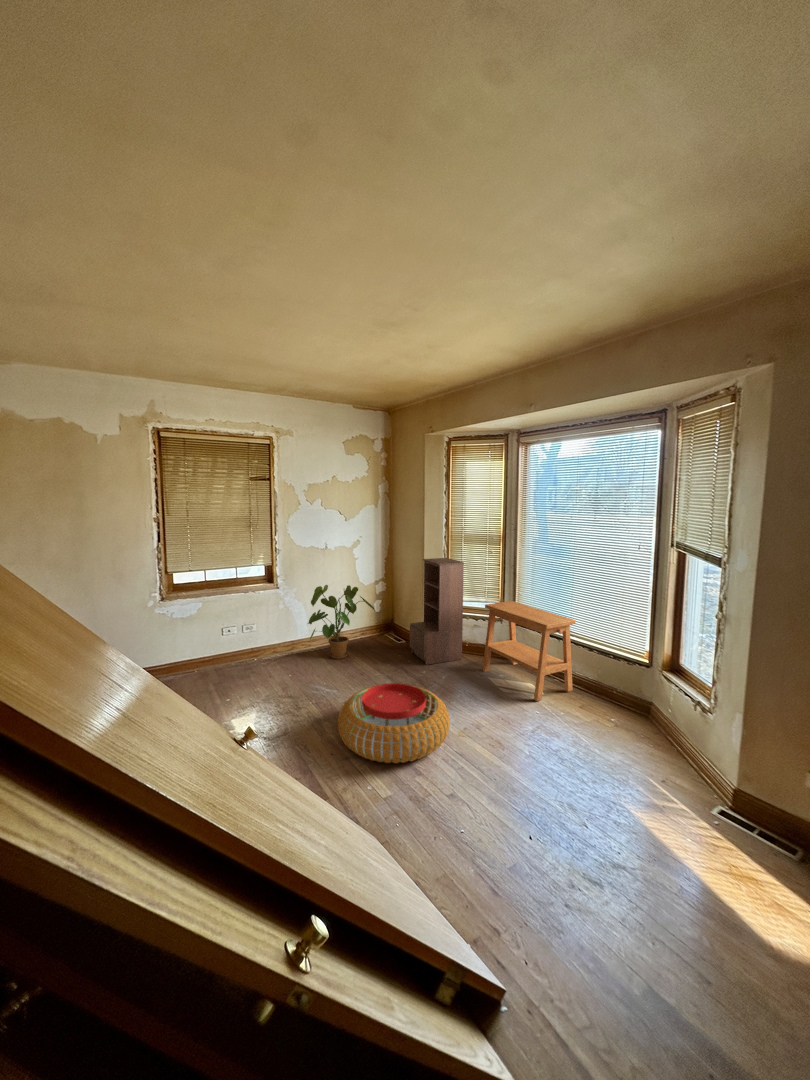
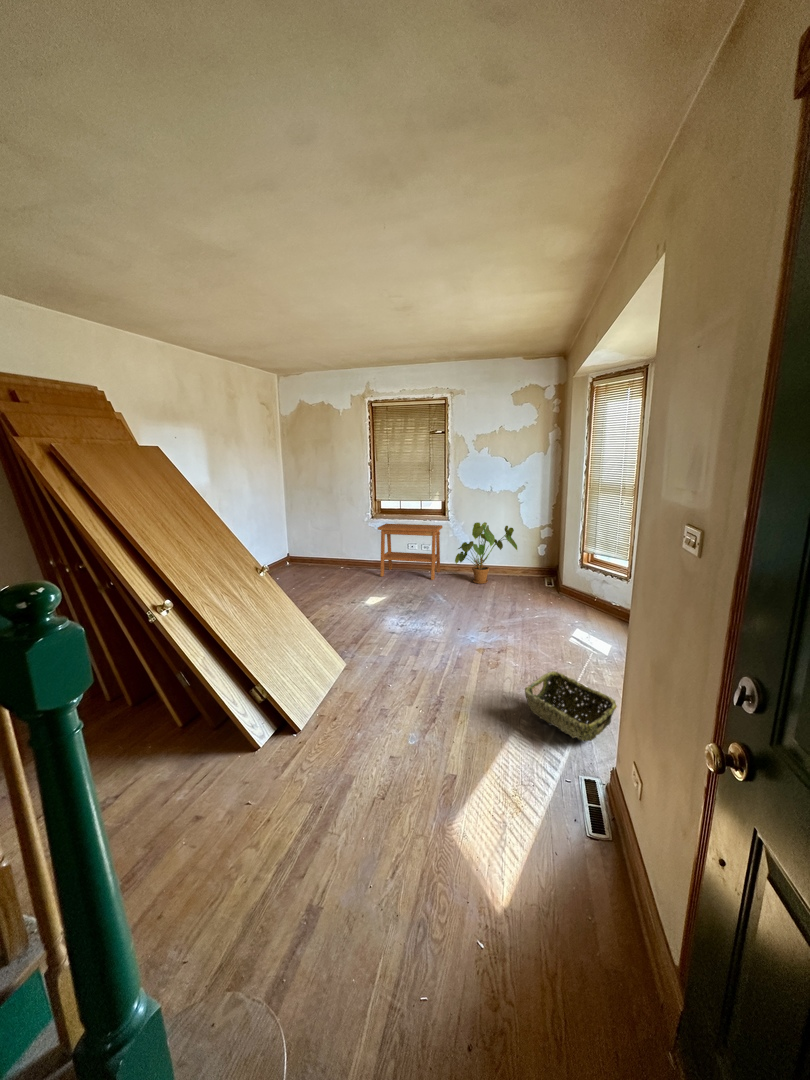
bookshelf: present [410,558,464,665] -> none [533,505,585,608]
side table: present [483,601,576,701] -> present [378,523,442,580]
pouf: present [338,683,450,763] -> none [392,592,477,643]
woven basket: none [618,734,723,797] -> present [525,671,617,741]

